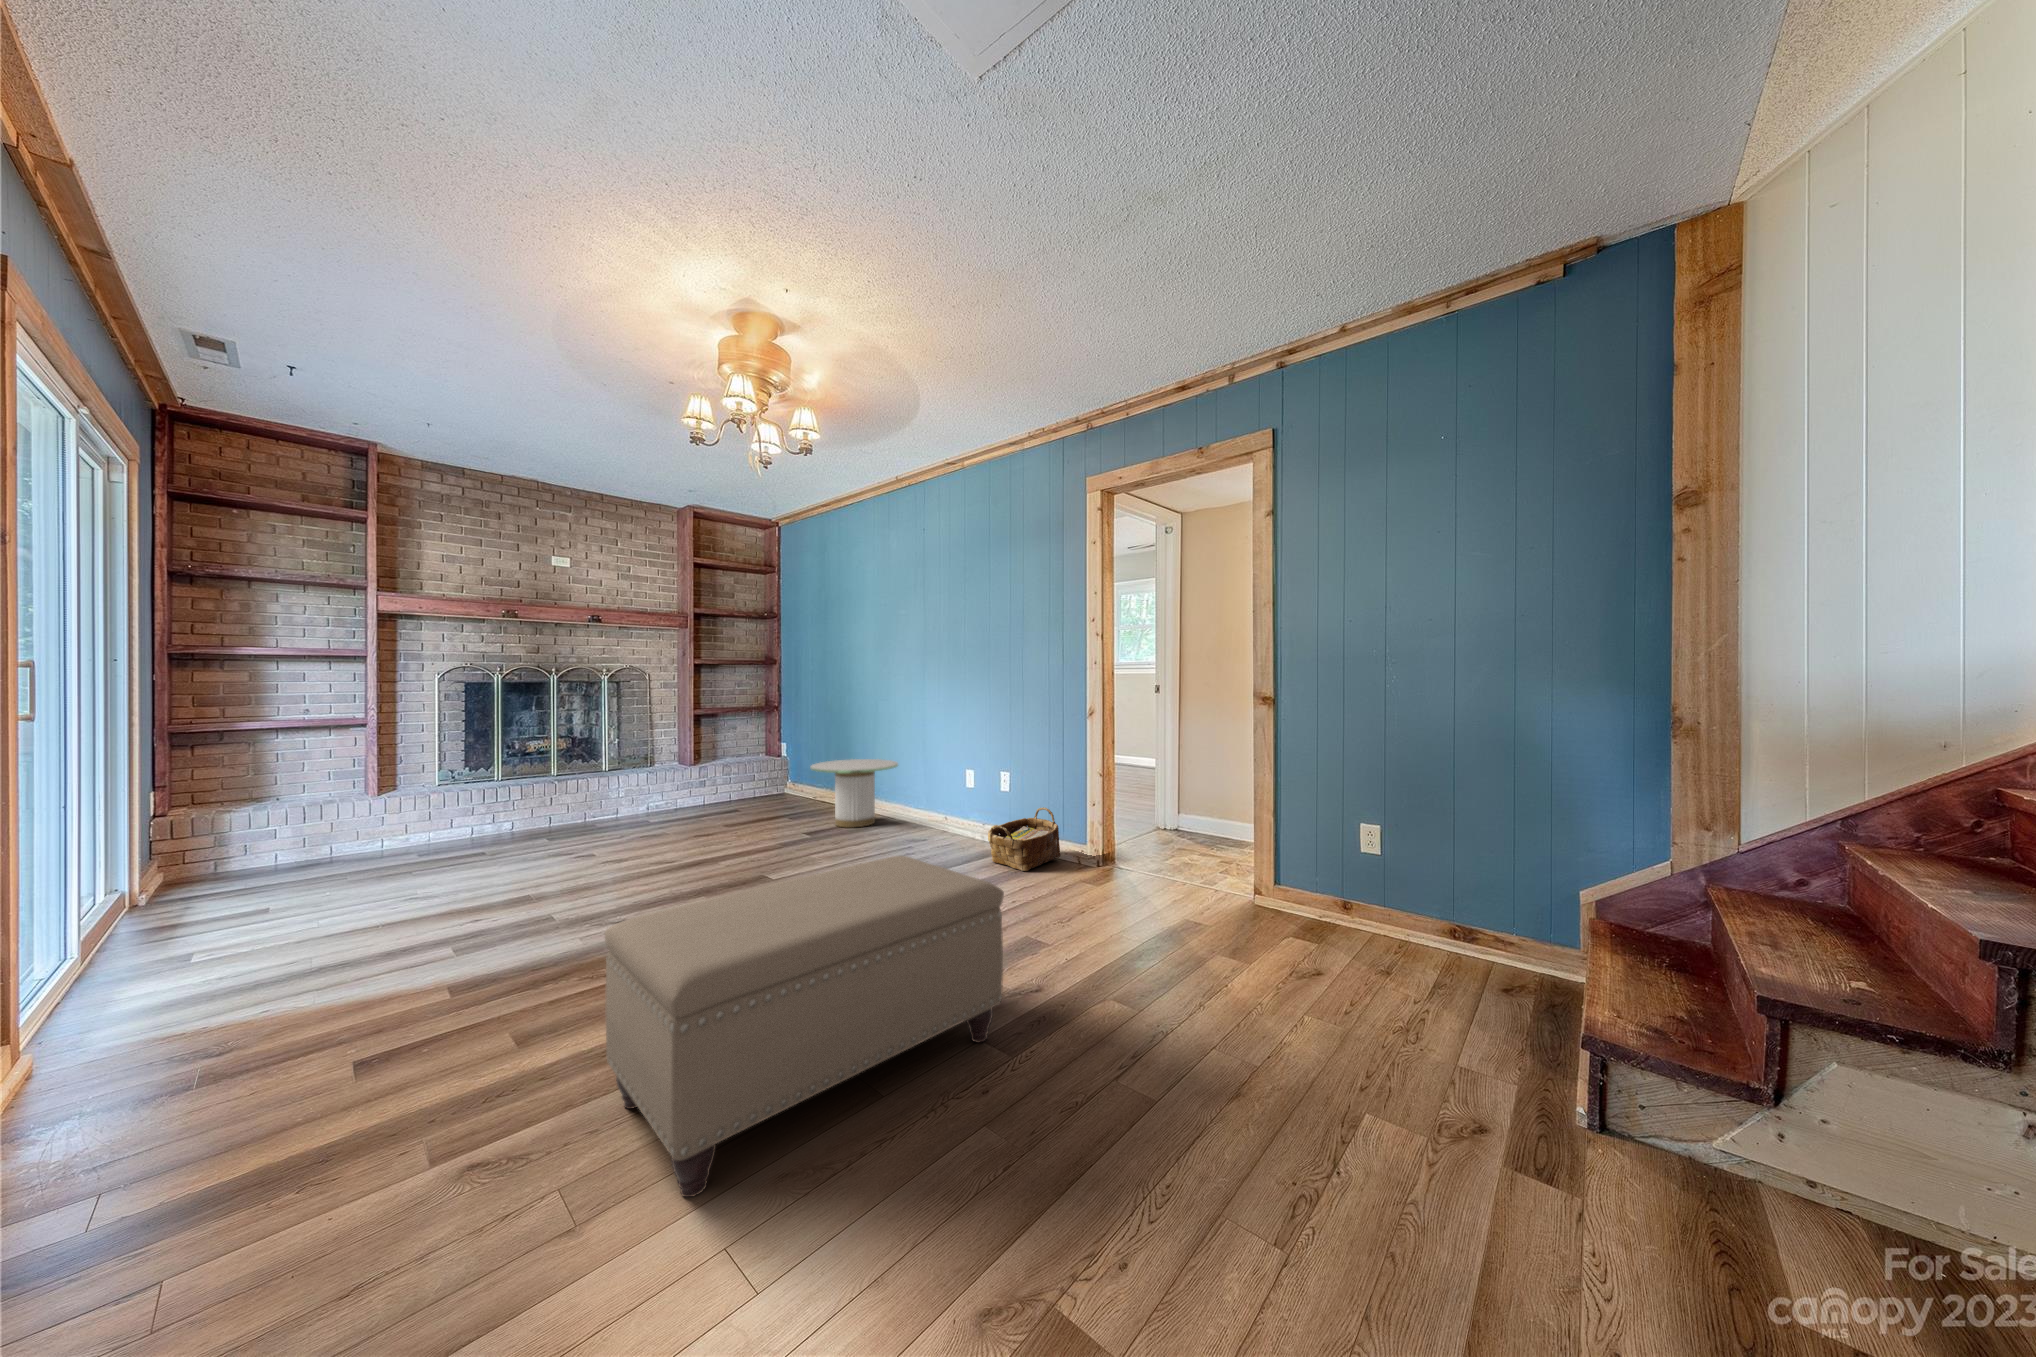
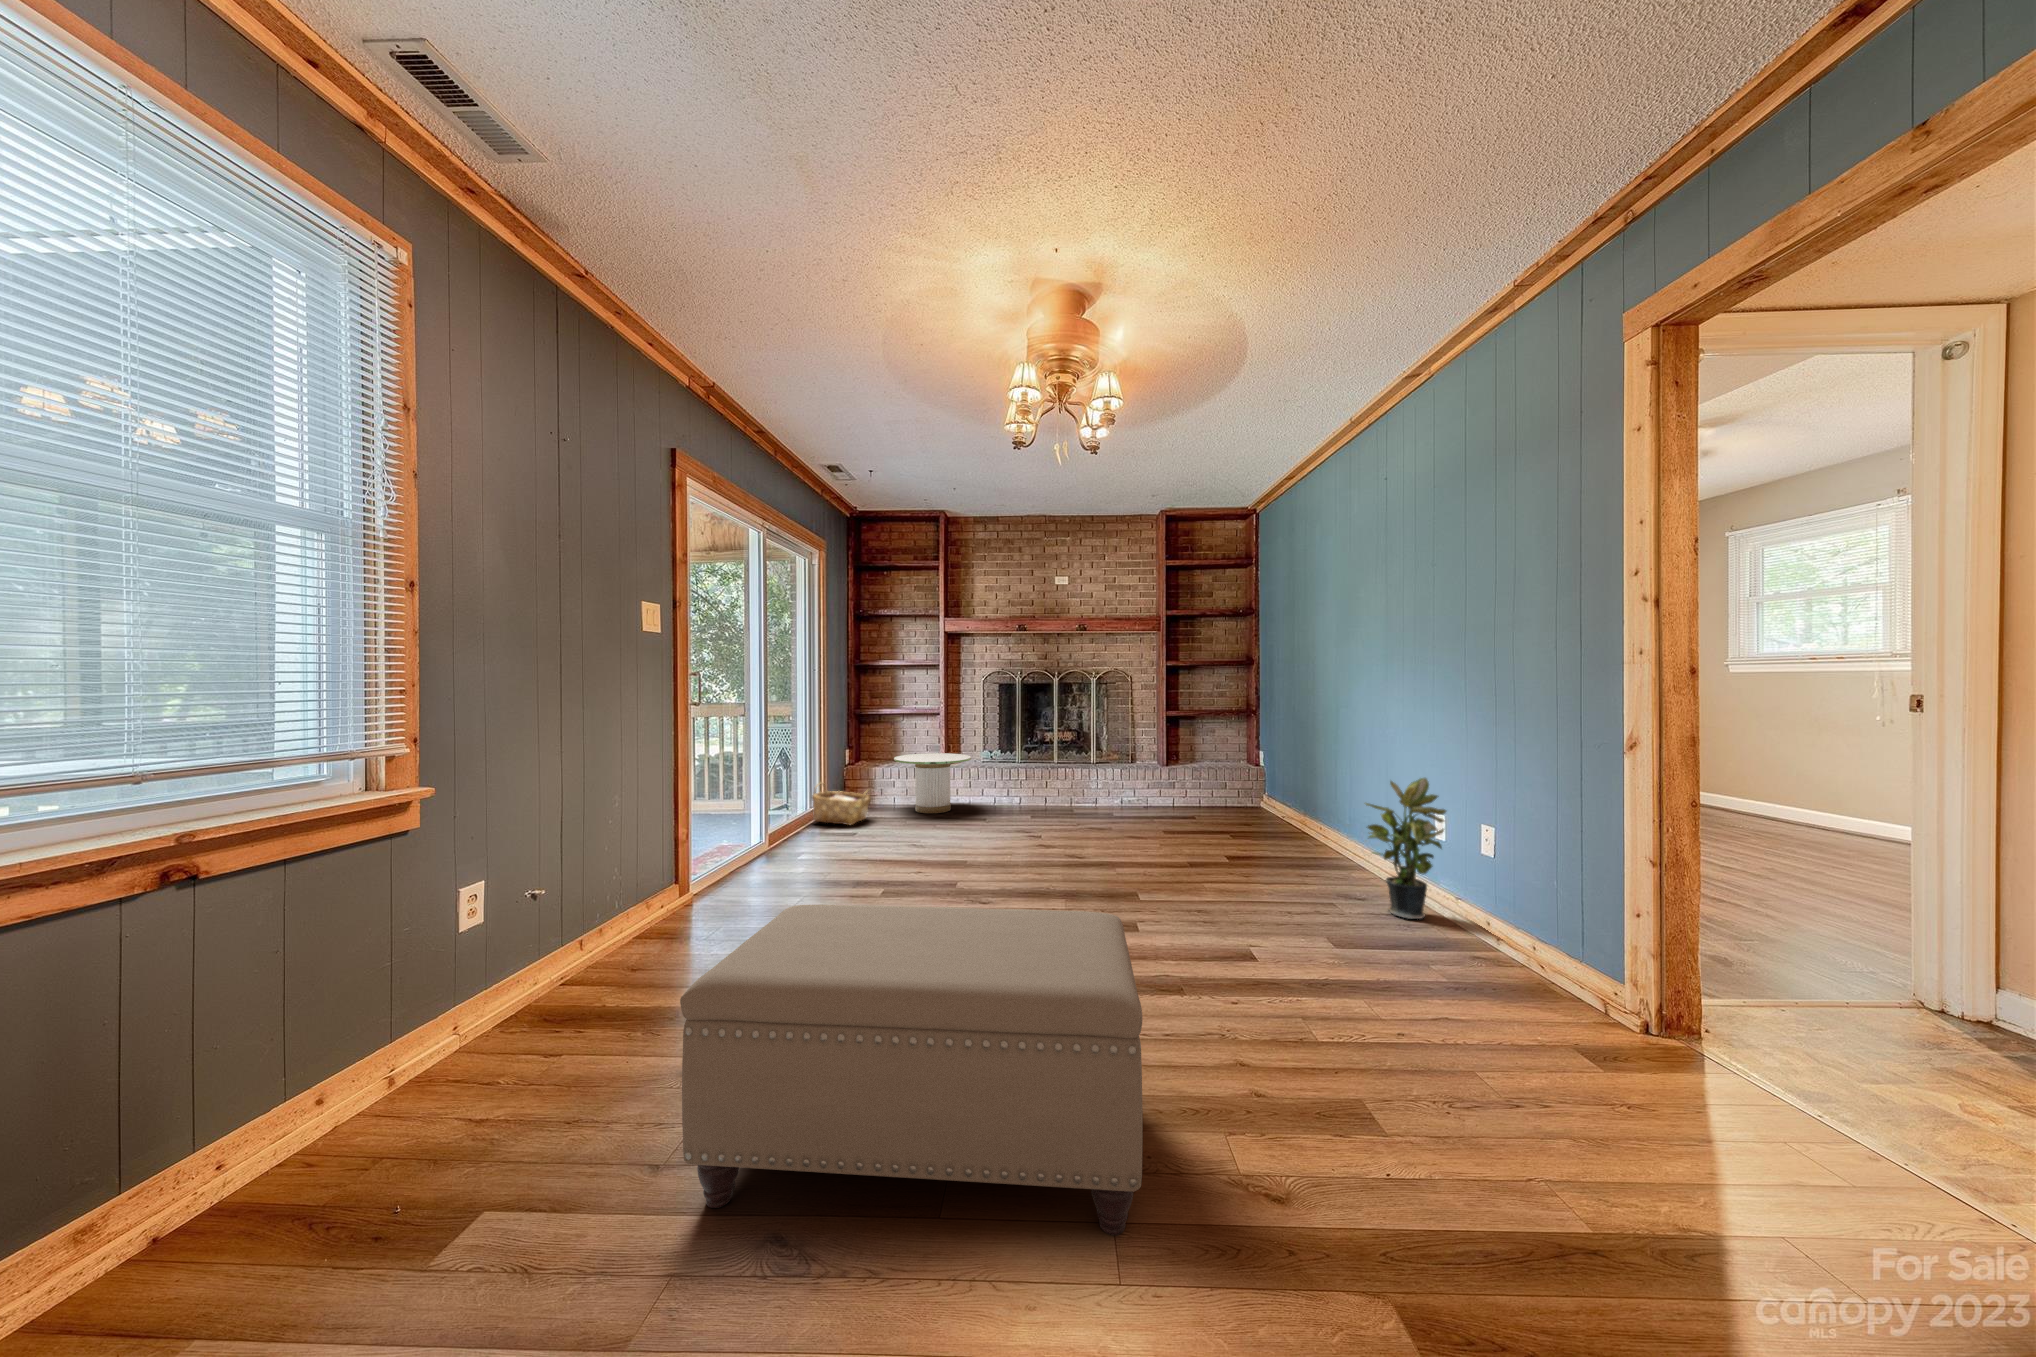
potted plant: none [929,746,982,845] -> present [1366,778,1446,919]
side table: present [810,759,898,827] -> present [894,753,971,813]
woven basket: present [988,807,1061,871] -> present [812,783,871,825]

